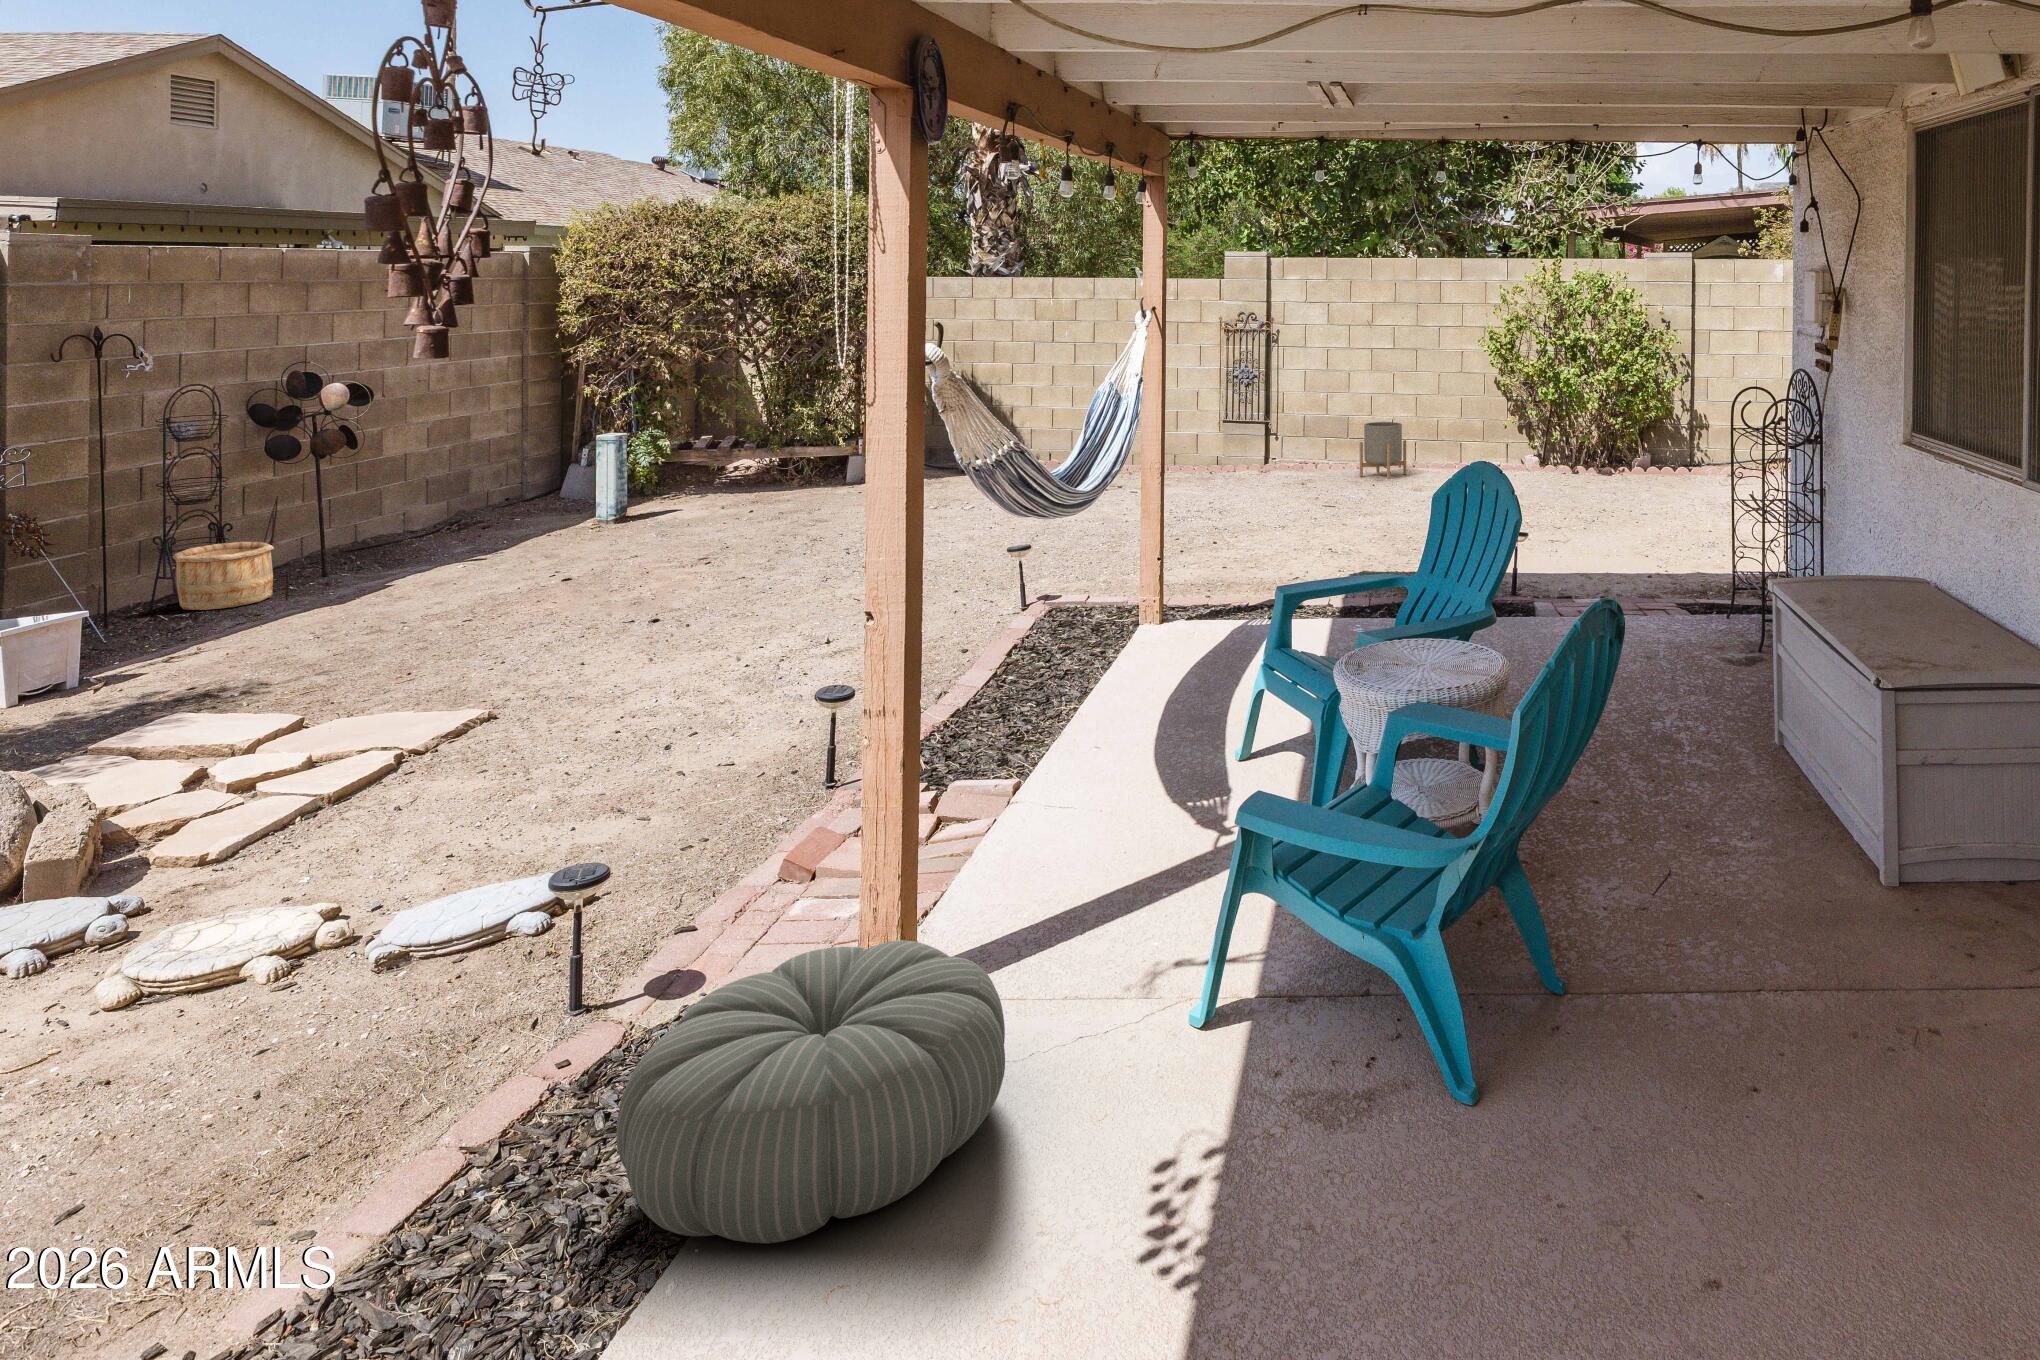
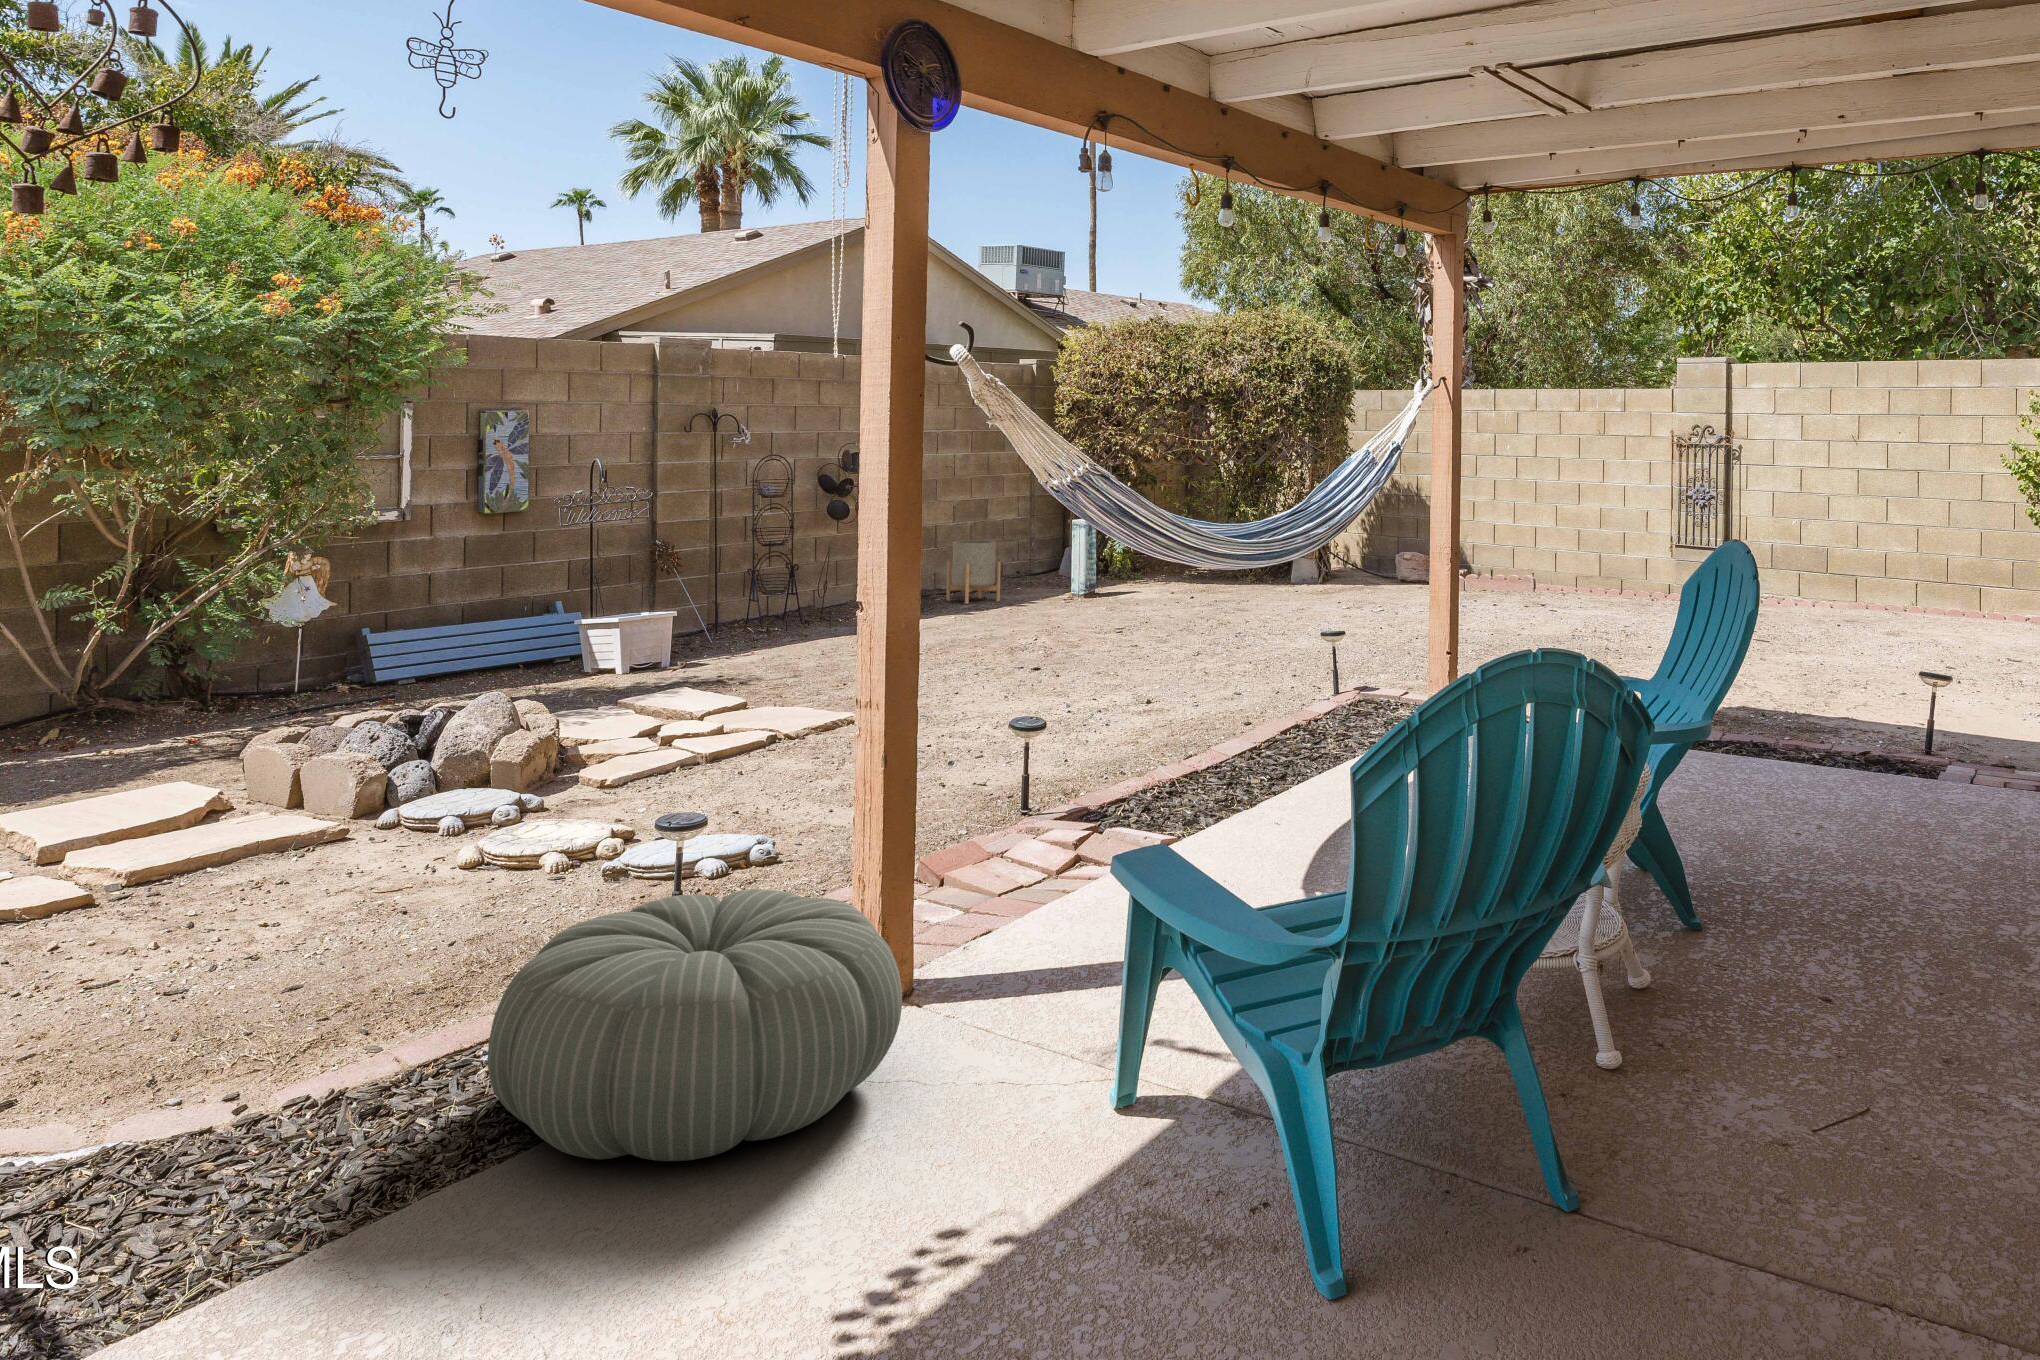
planter: present [1360,422,1406,479] -> present [947,541,1001,604]
wooden bucket: present [173,542,274,610] -> none [750,584,810,635]

